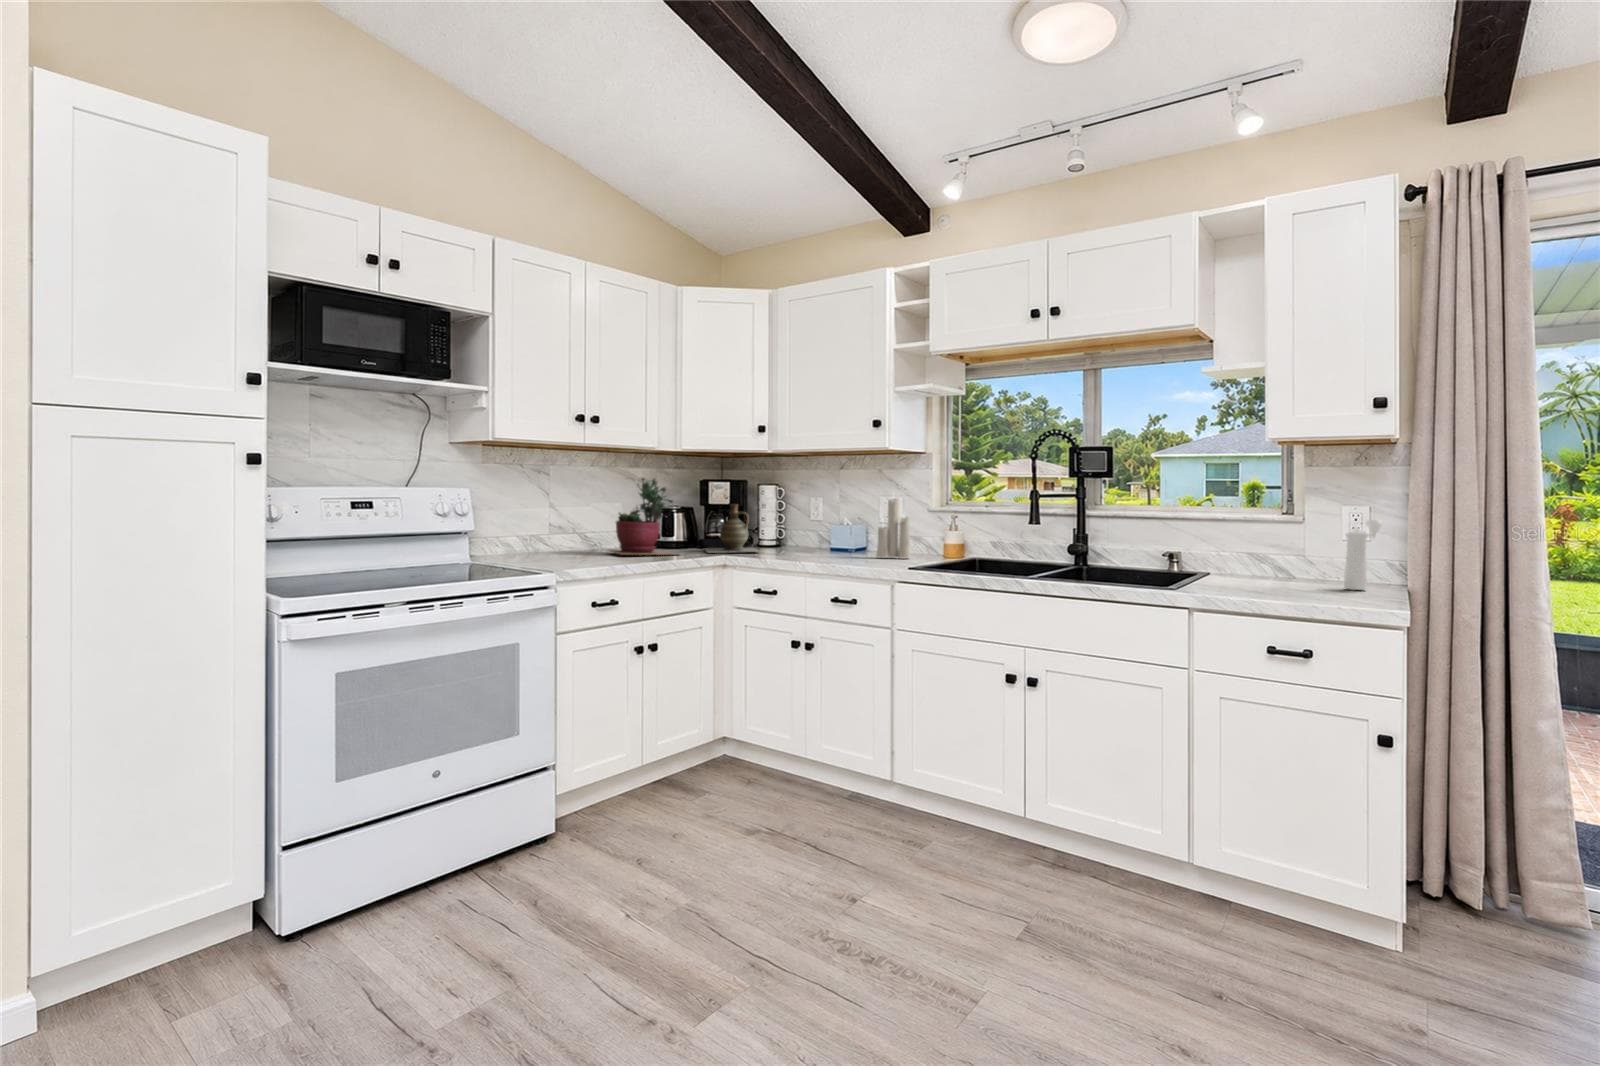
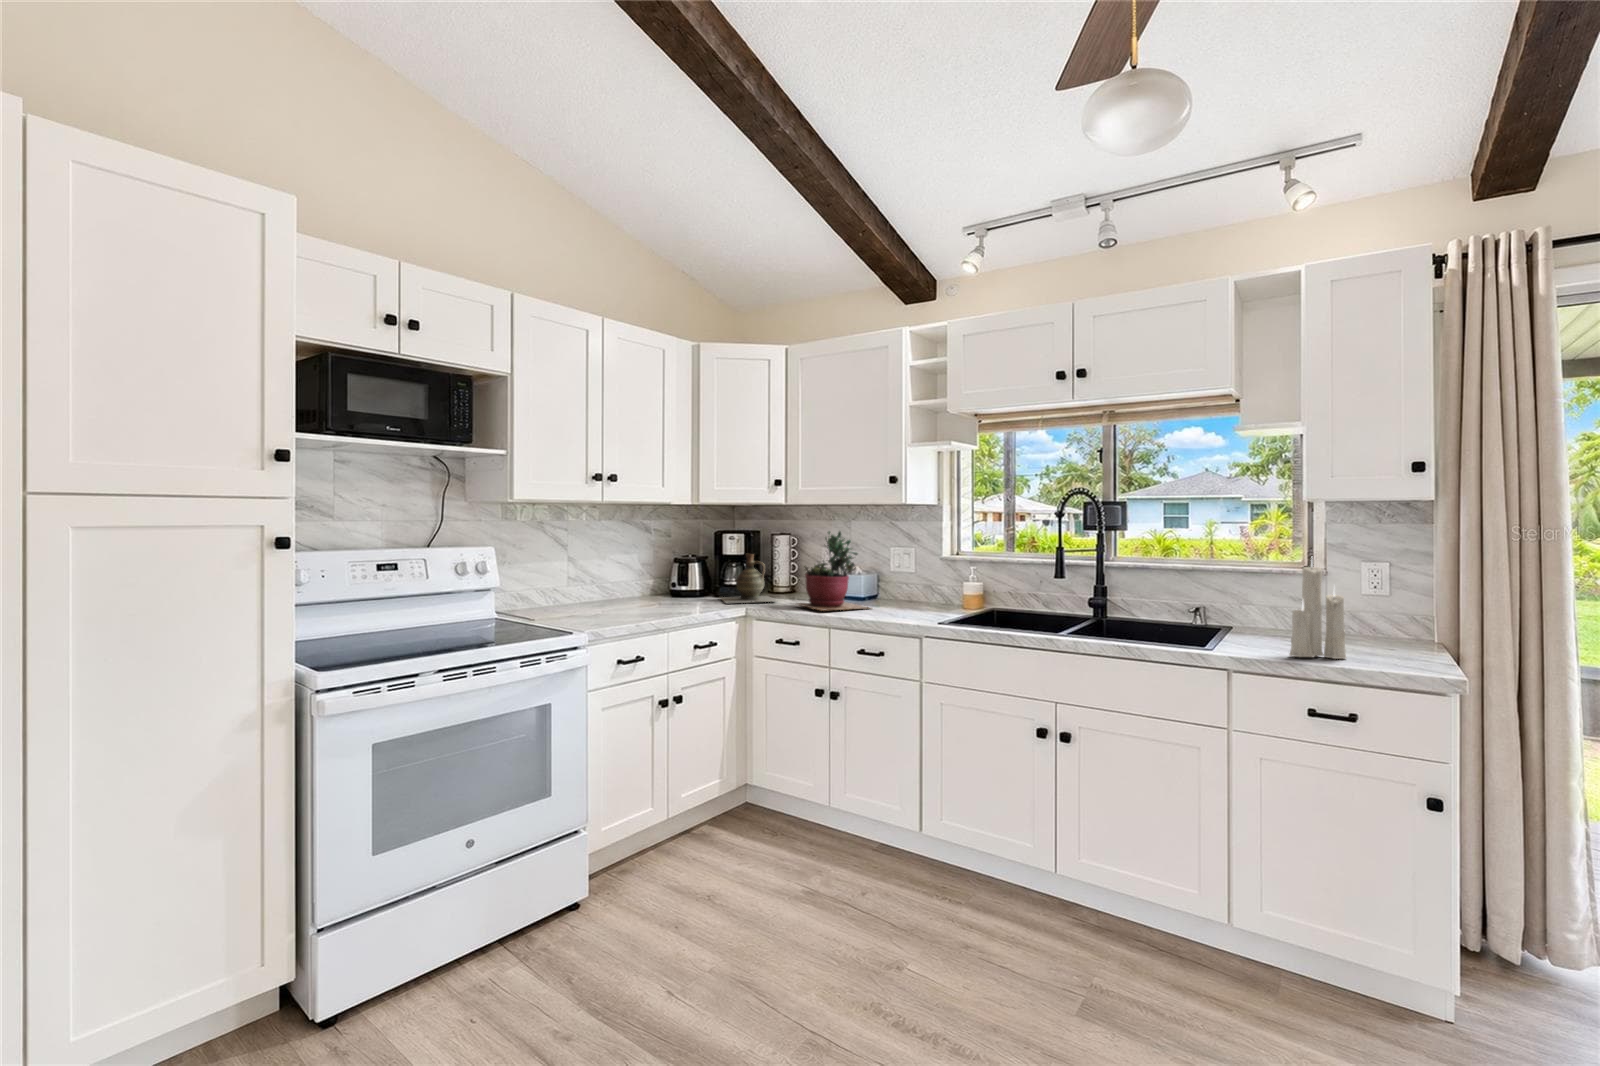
succulent plant: present [609,478,677,555] -> present [796,531,869,611]
candle: present [876,498,910,559] -> present [1289,561,1346,659]
pepper mill: present [1344,520,1383,590] -> none [1373,577,1409,649]

